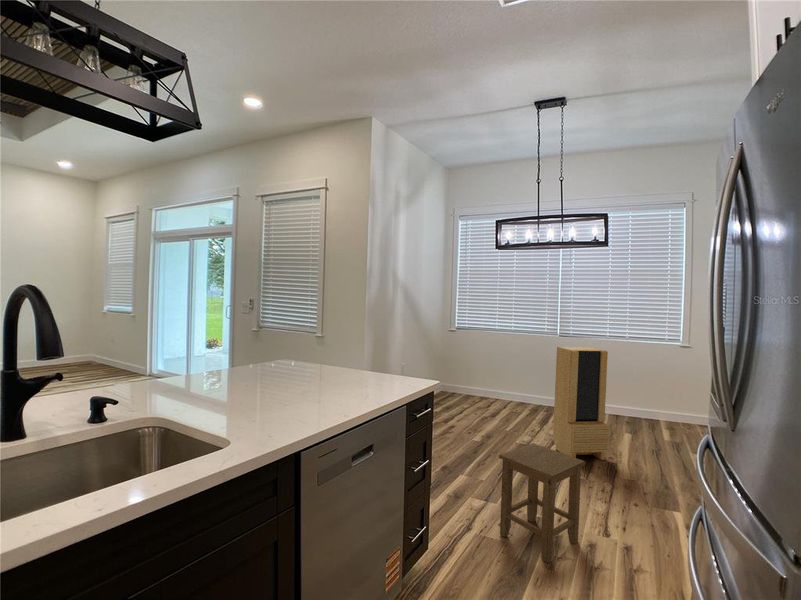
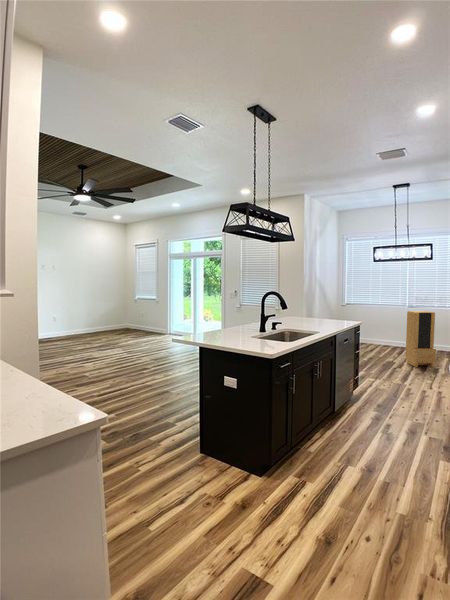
stool: present [499,443,585,563] -> none [382,351,421,393]

